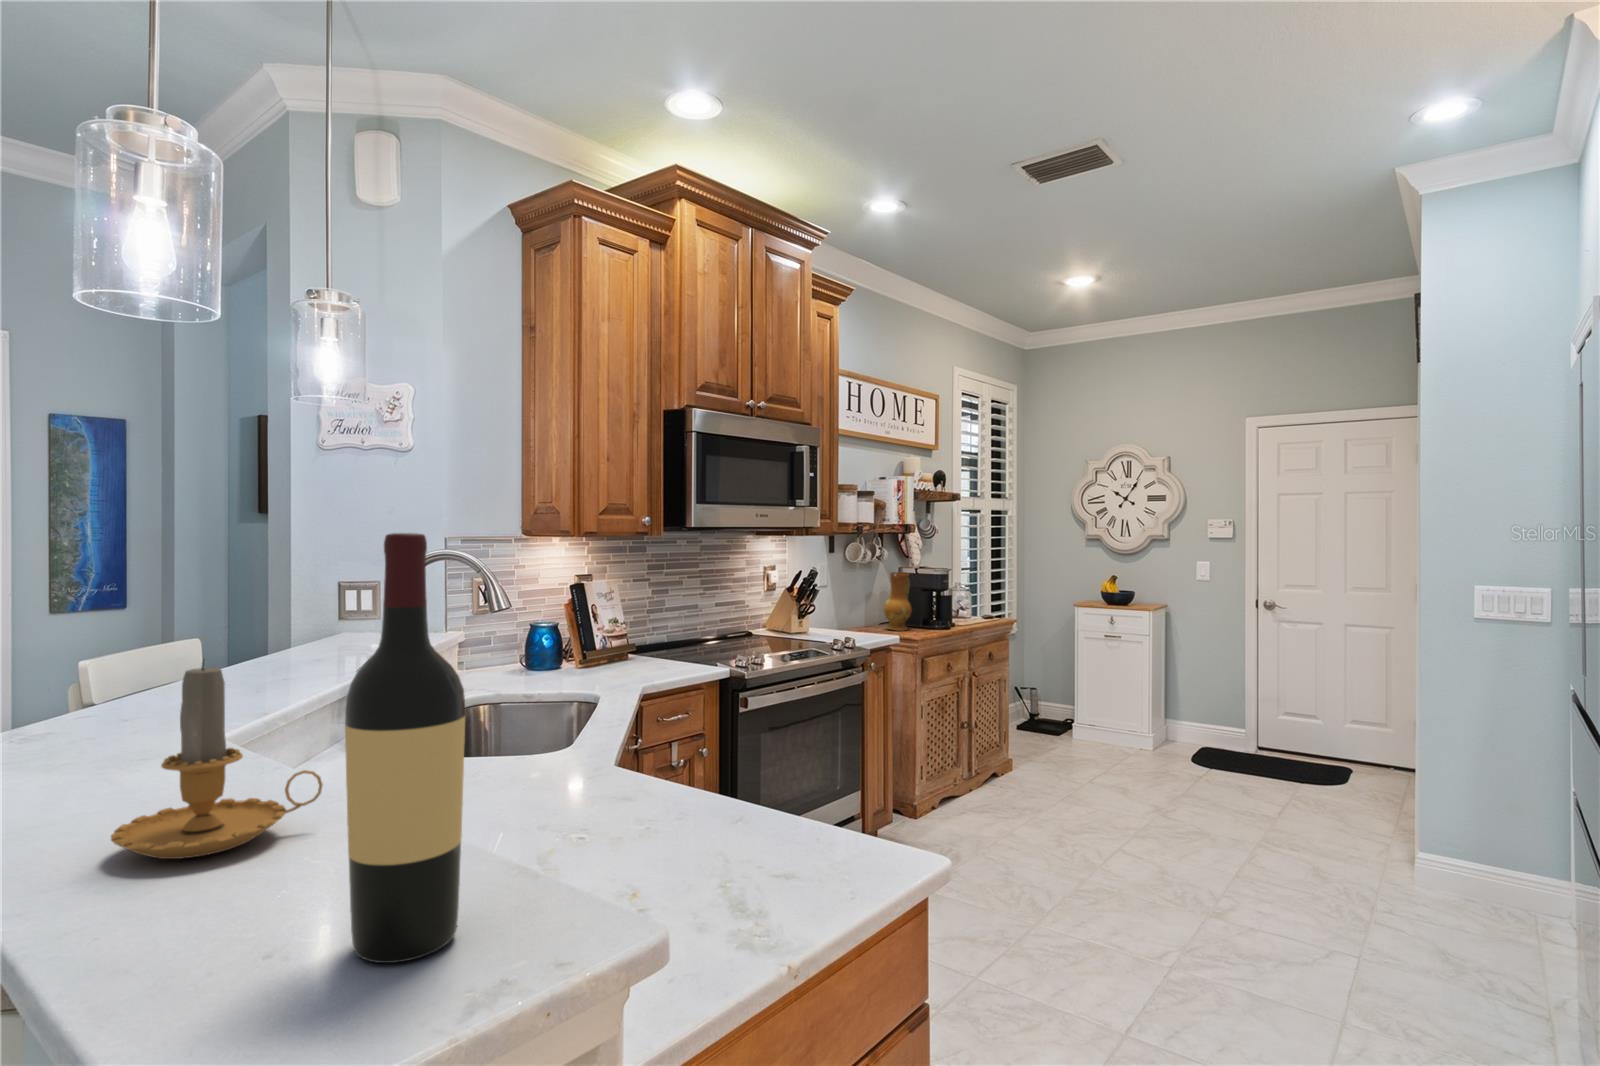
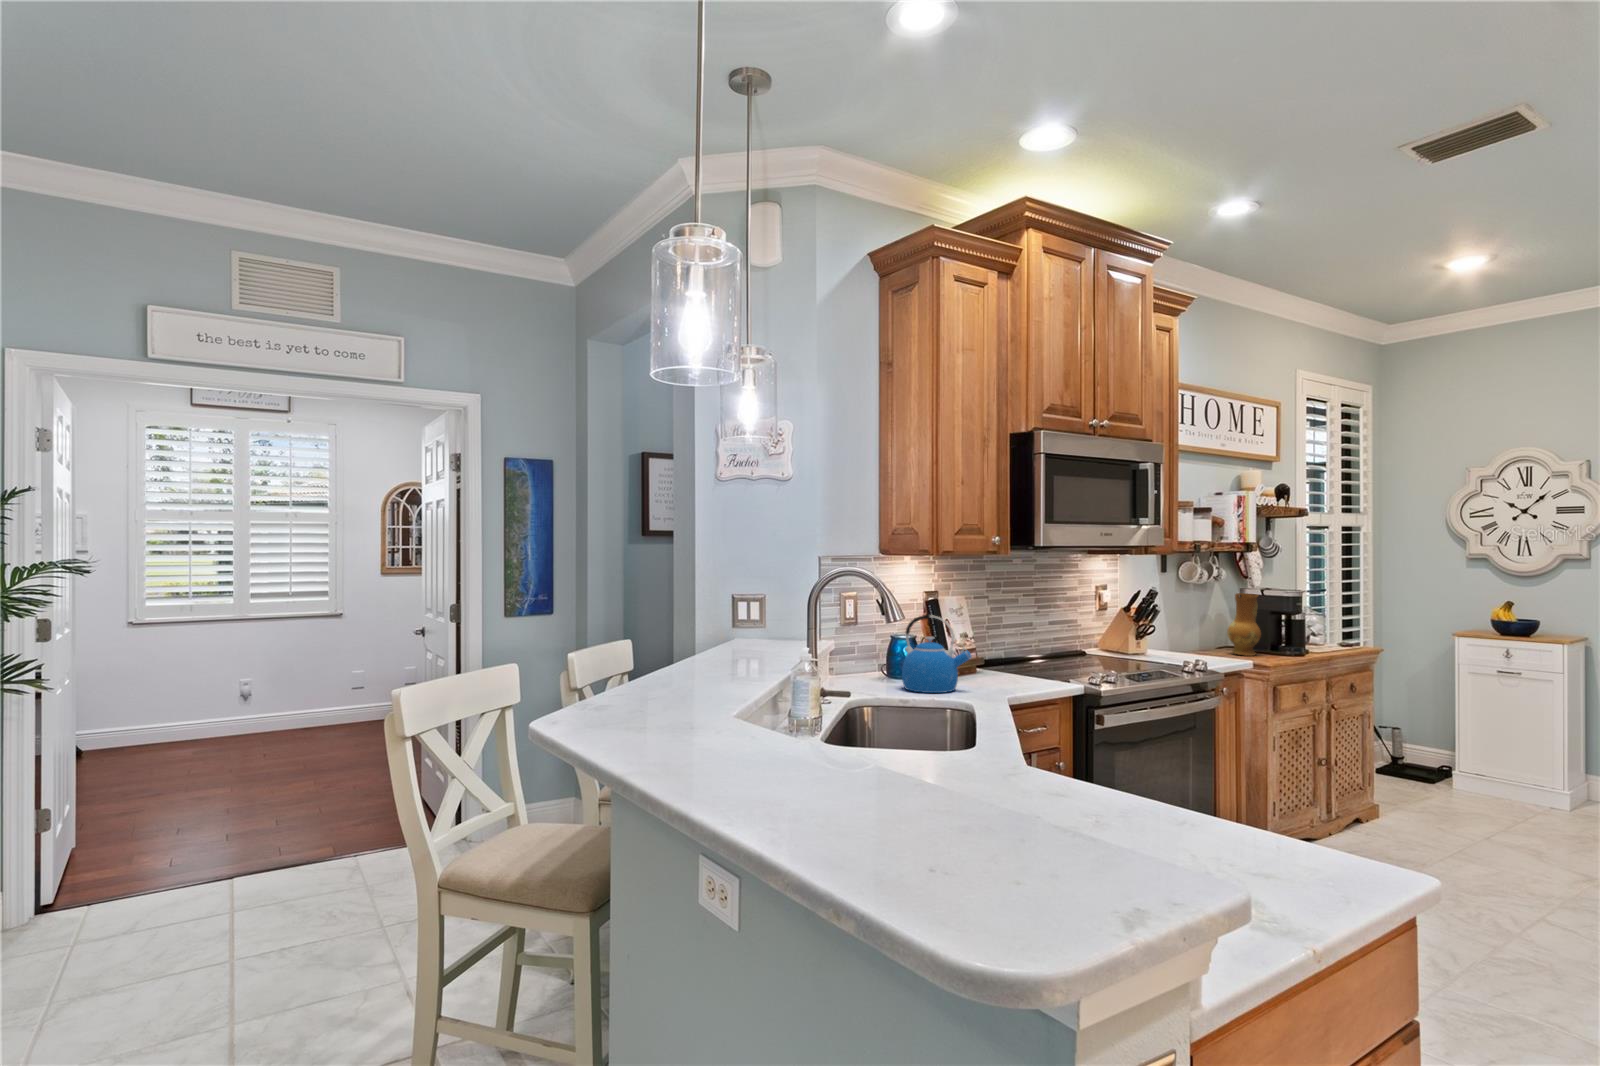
wine bottle: present [345,533,465,963] -> none [1012,562,1102,903]
kettle: none [536,599,611,684] -> present [902,614,971,693]
candle: present [111,661,322,859] -> none [761,655,893,809]

